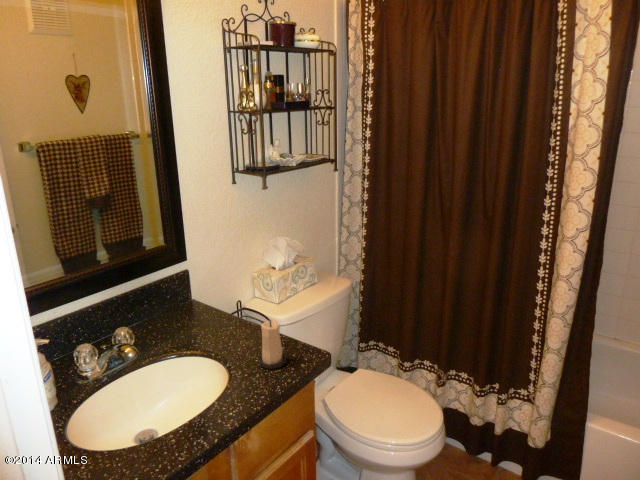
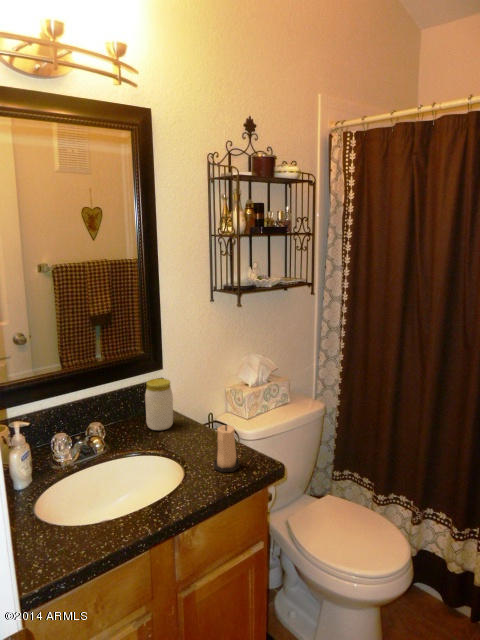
jar: none [173,272,205,327] -> present [145,378,173,430]

